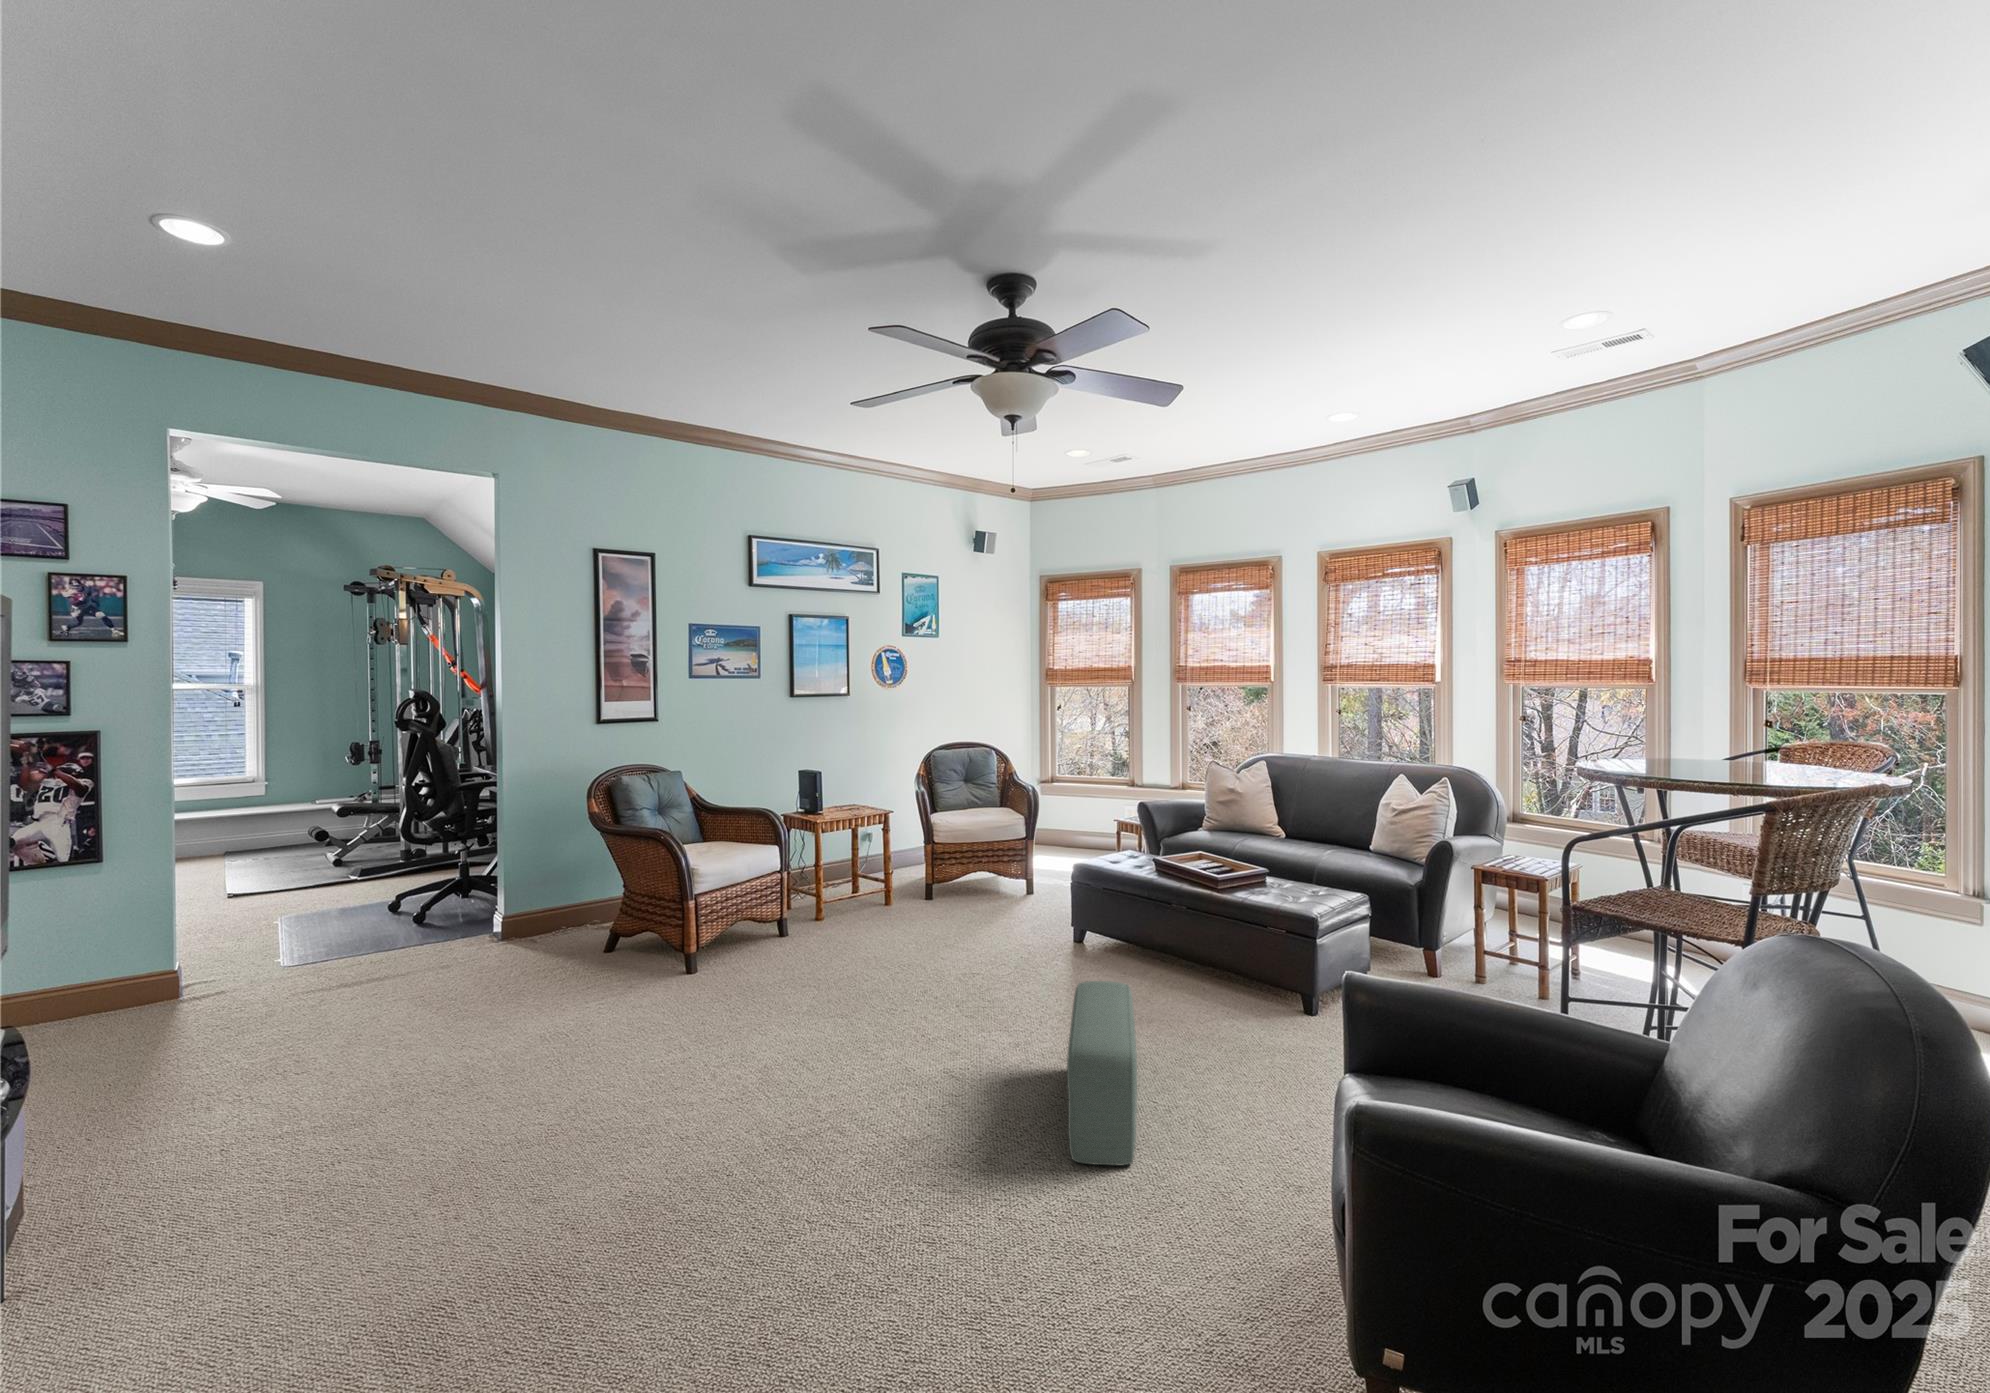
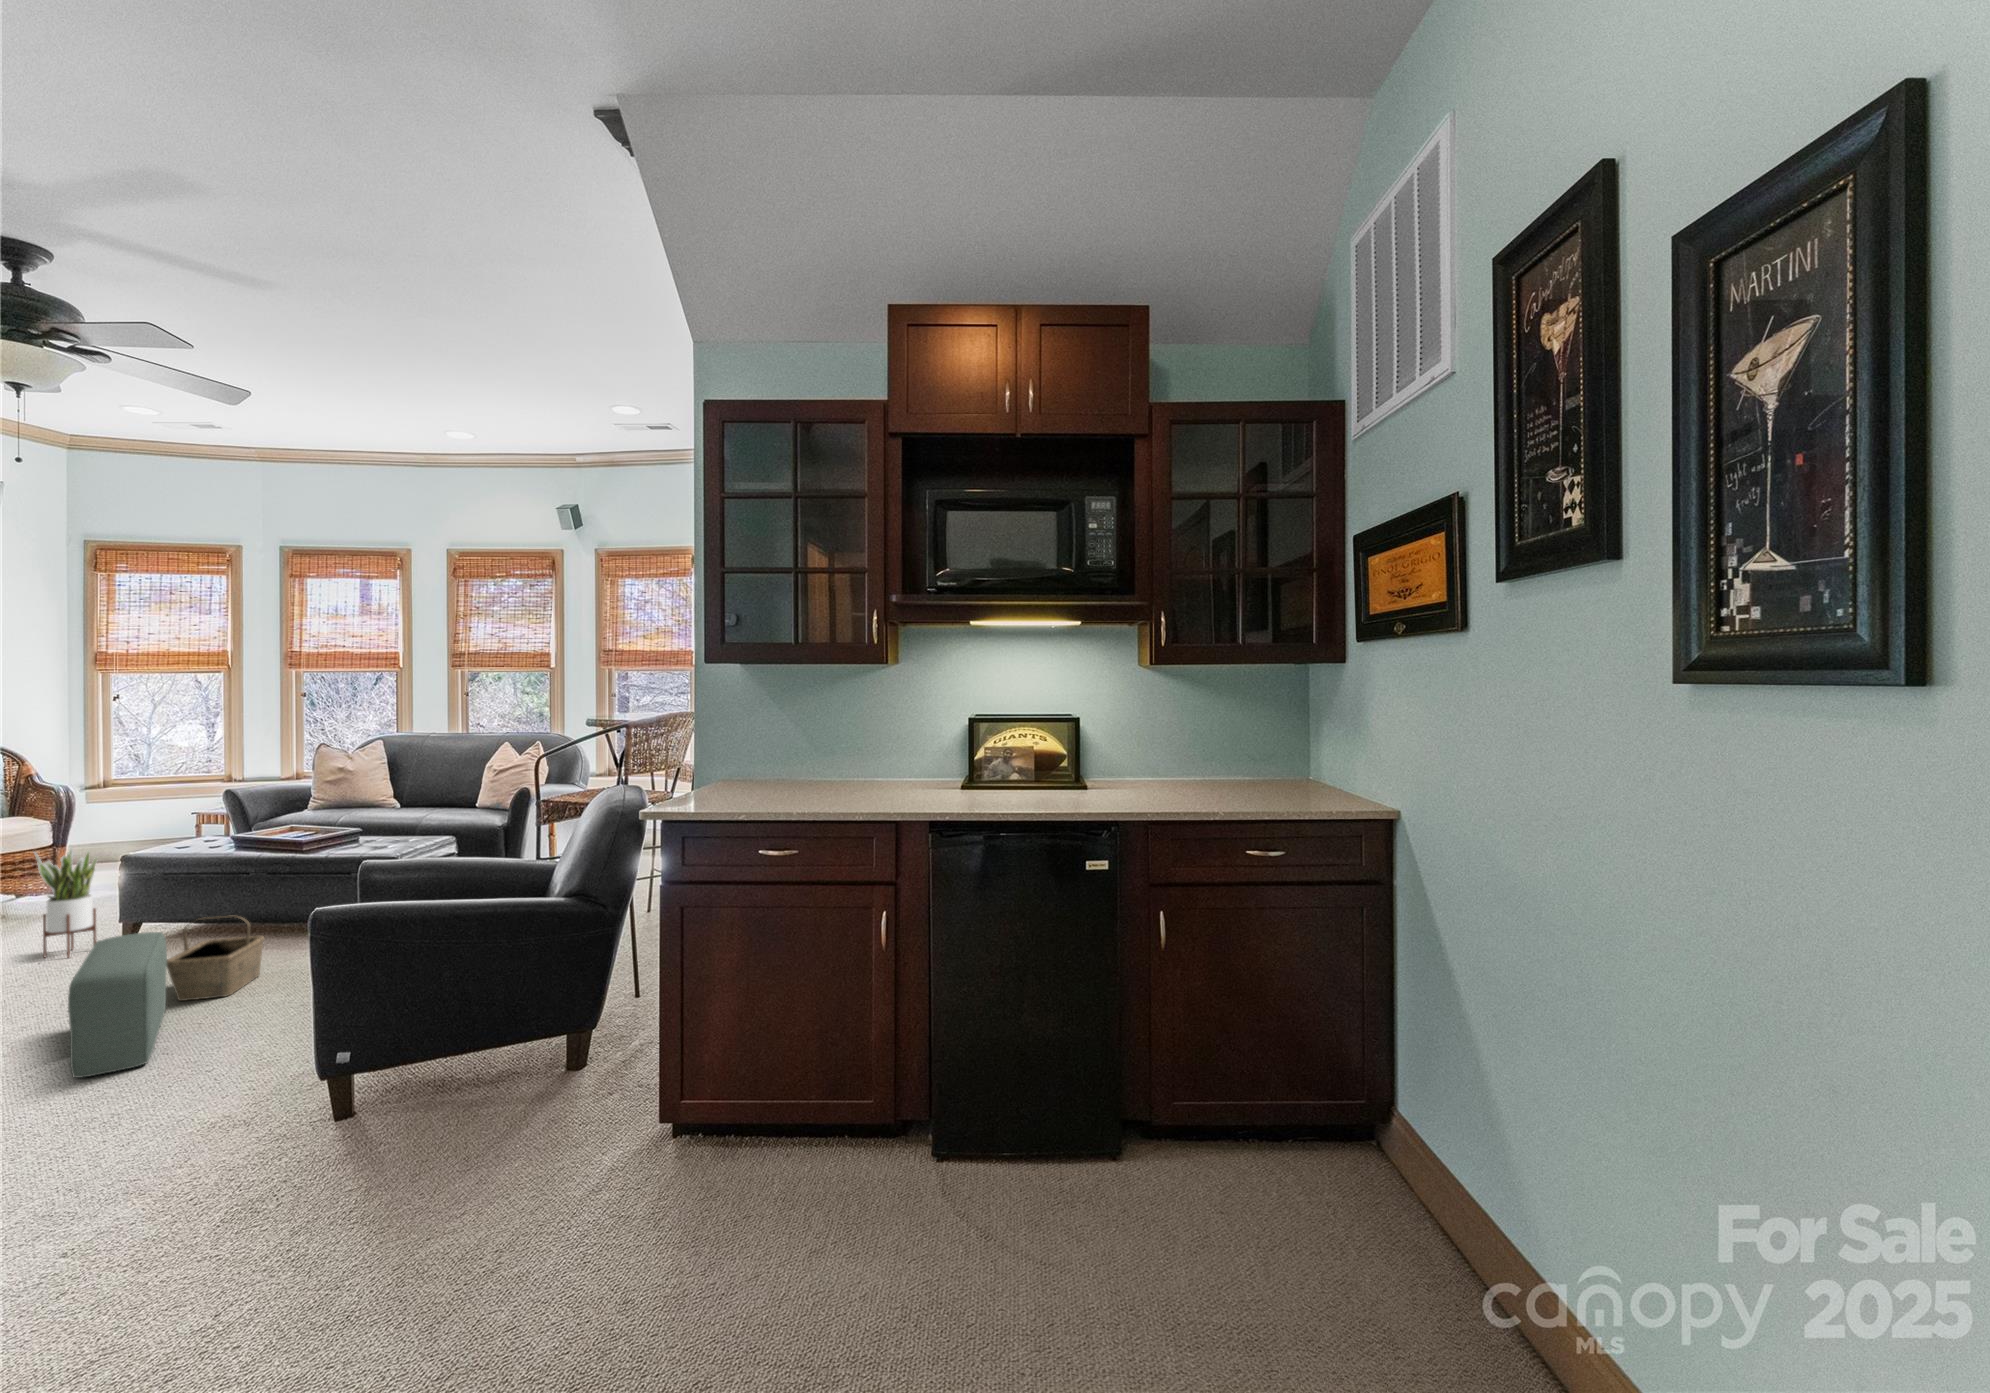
potted plant: none [1020,855,1061,961] -> present [35,847,97,958]
basket: none [1127,965,1206,1065] -> present [167,916,264,1001]

